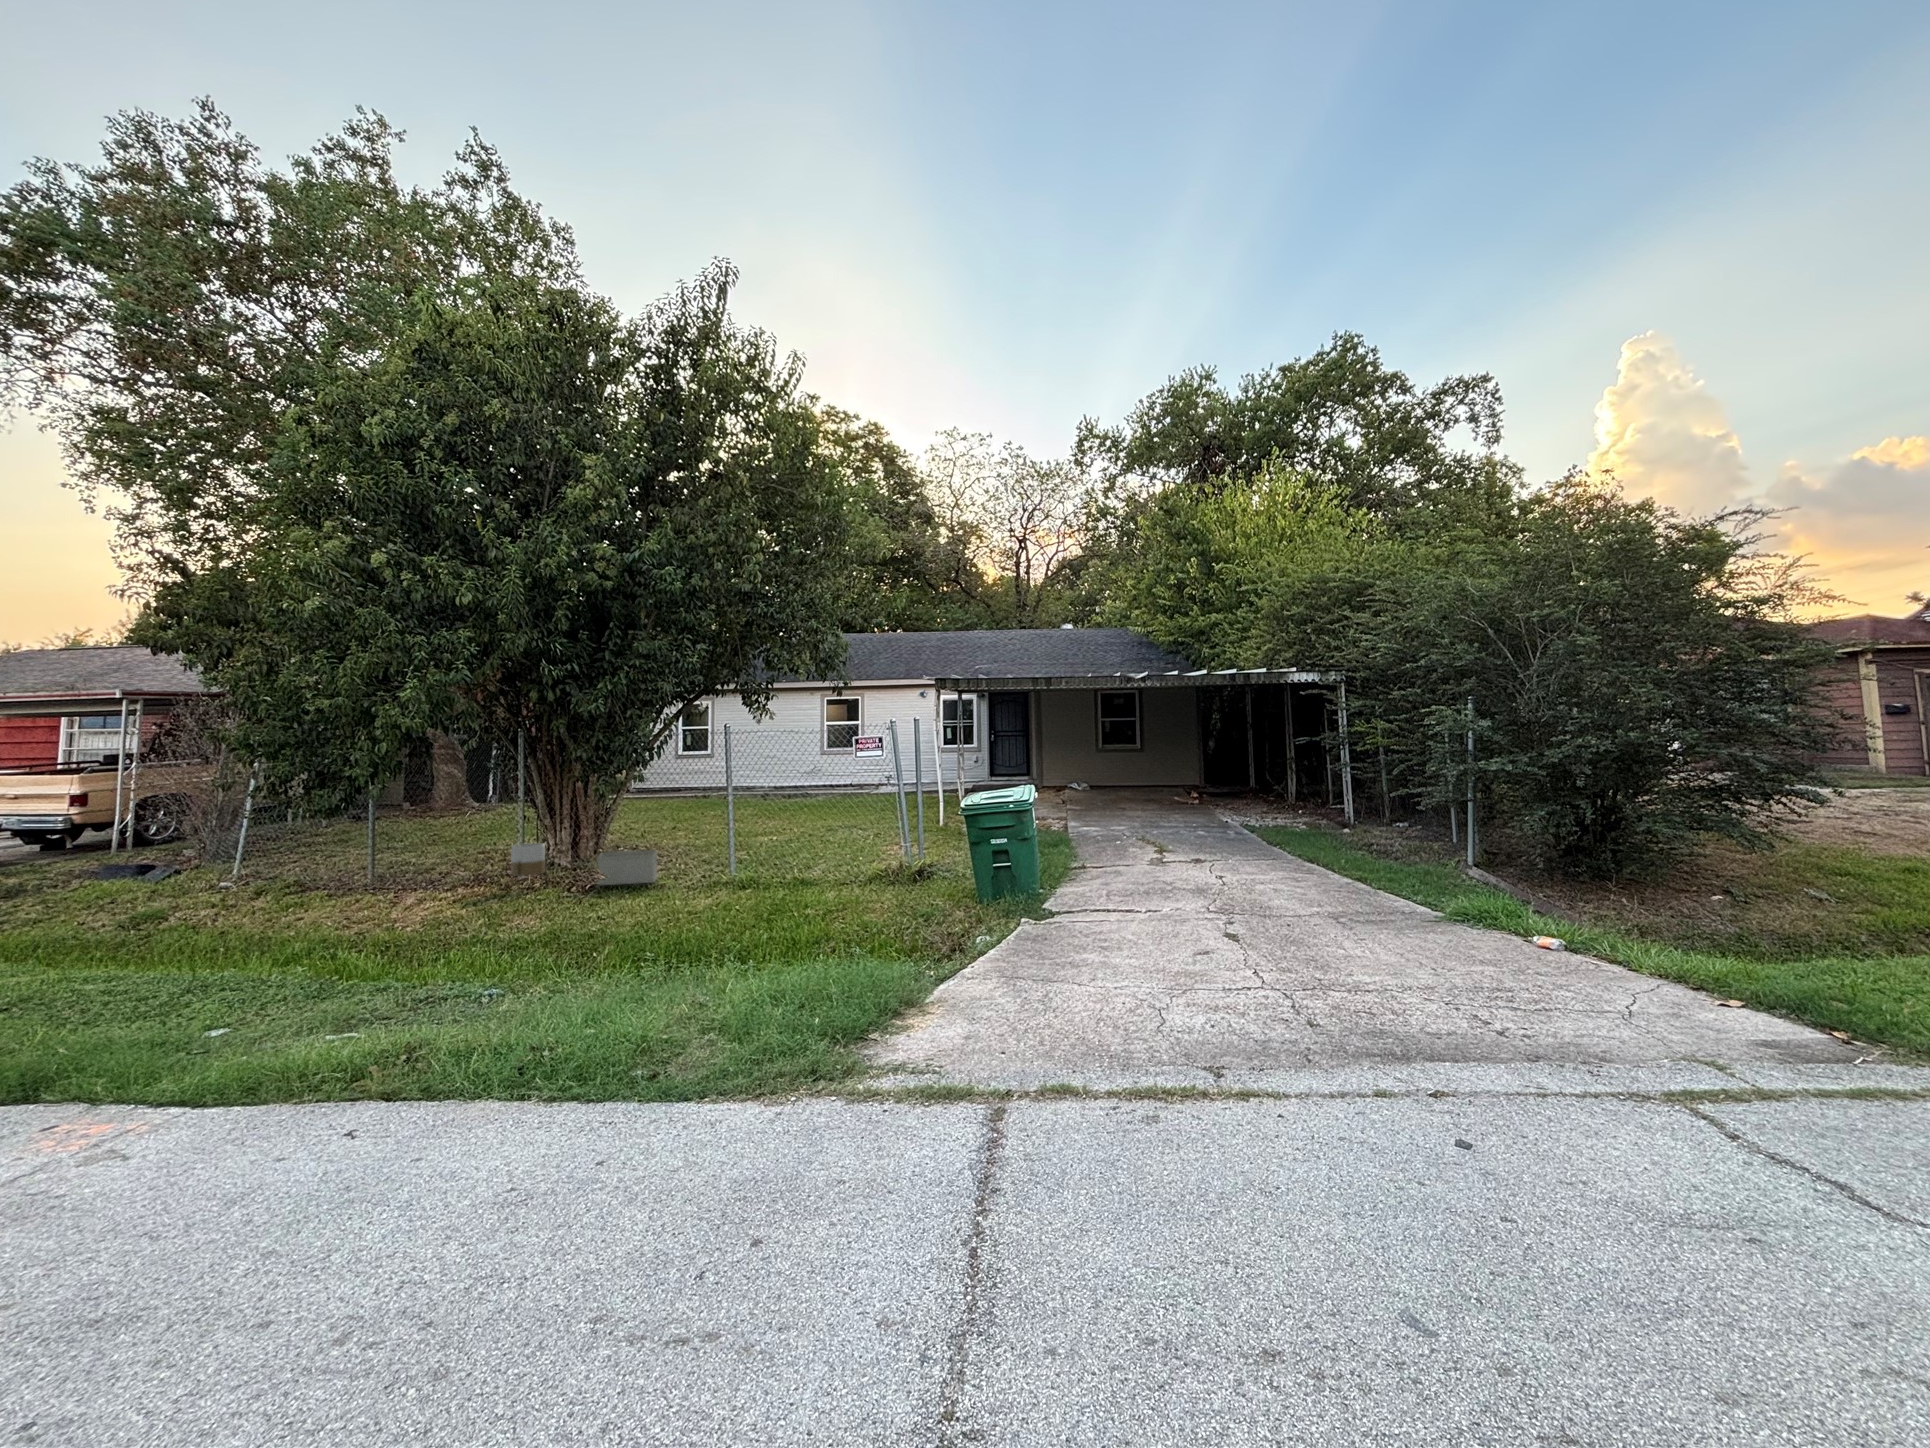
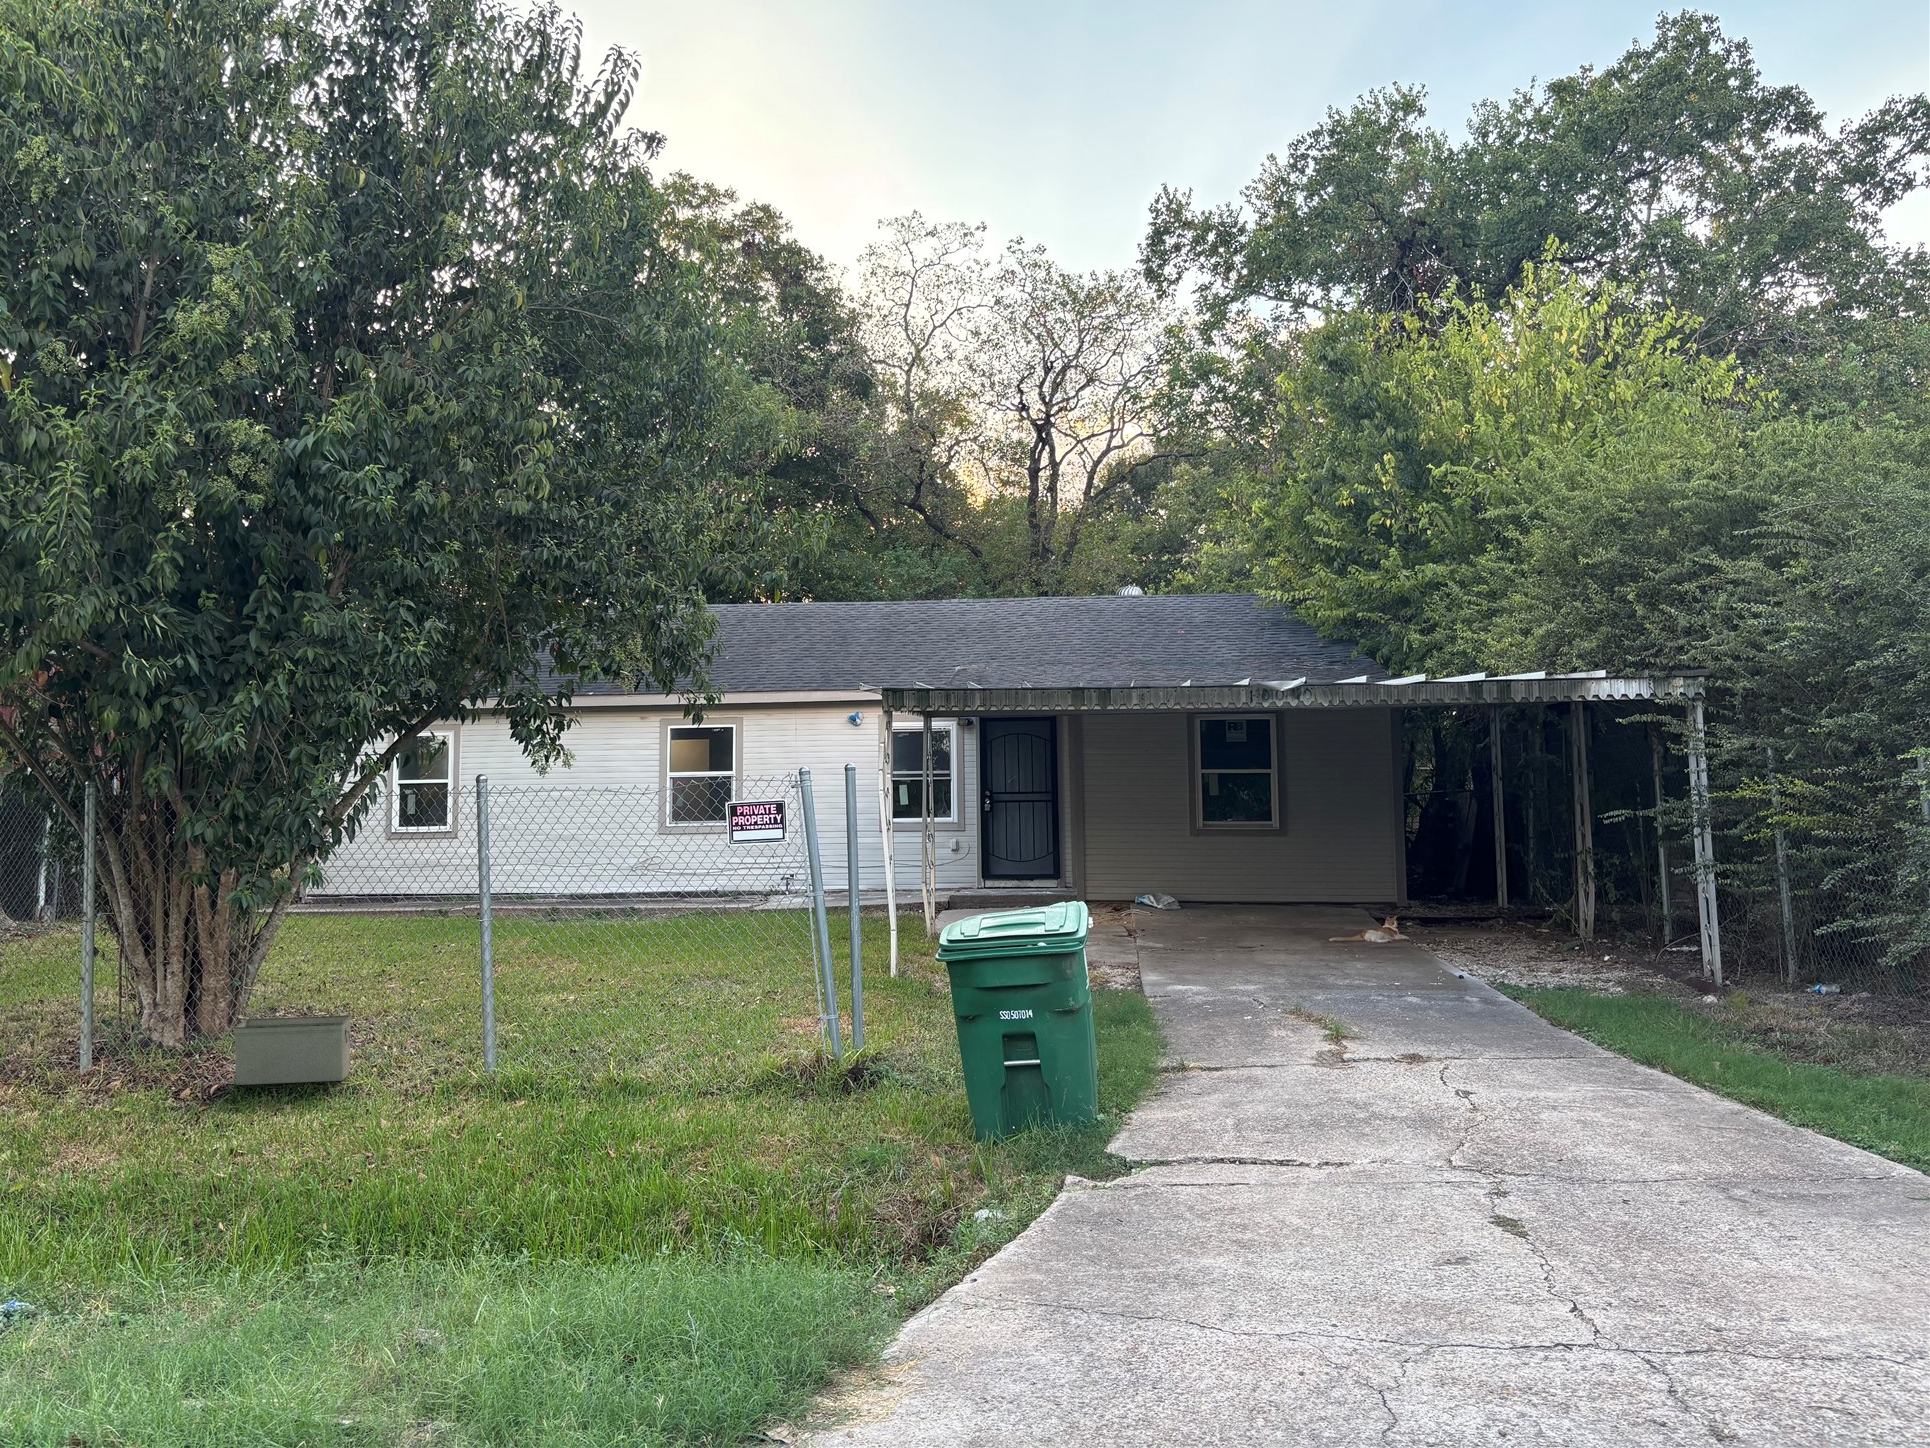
planter: present [511,843,546,882] -> none [71,1001,139,1095]

